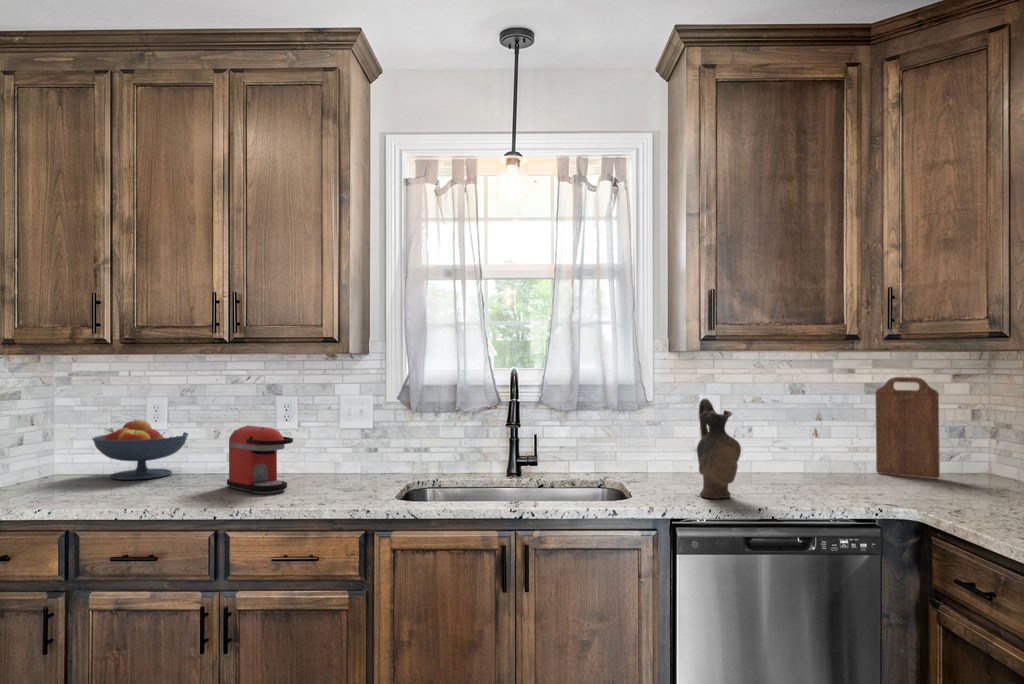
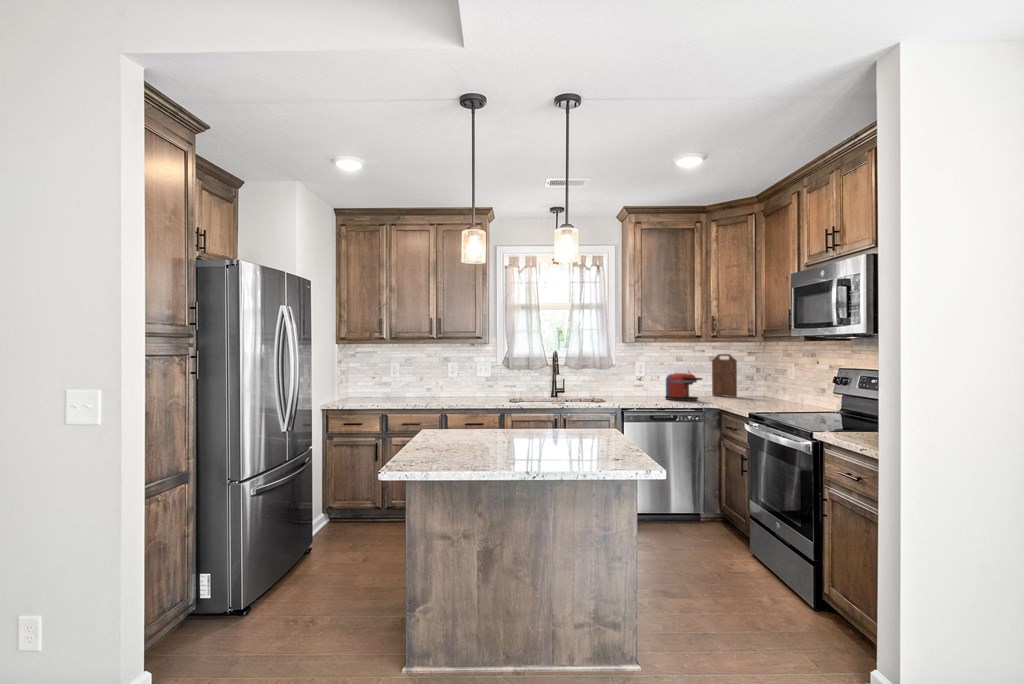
ceramic pitcher: present [697,399,741,498] -> none [633,362,650,401]
fruit bowl: present [93,420,188,480] -> none [371,374,410,399]
coffee maker: present [227,425,293,494] -> present [665,373,702,401]

